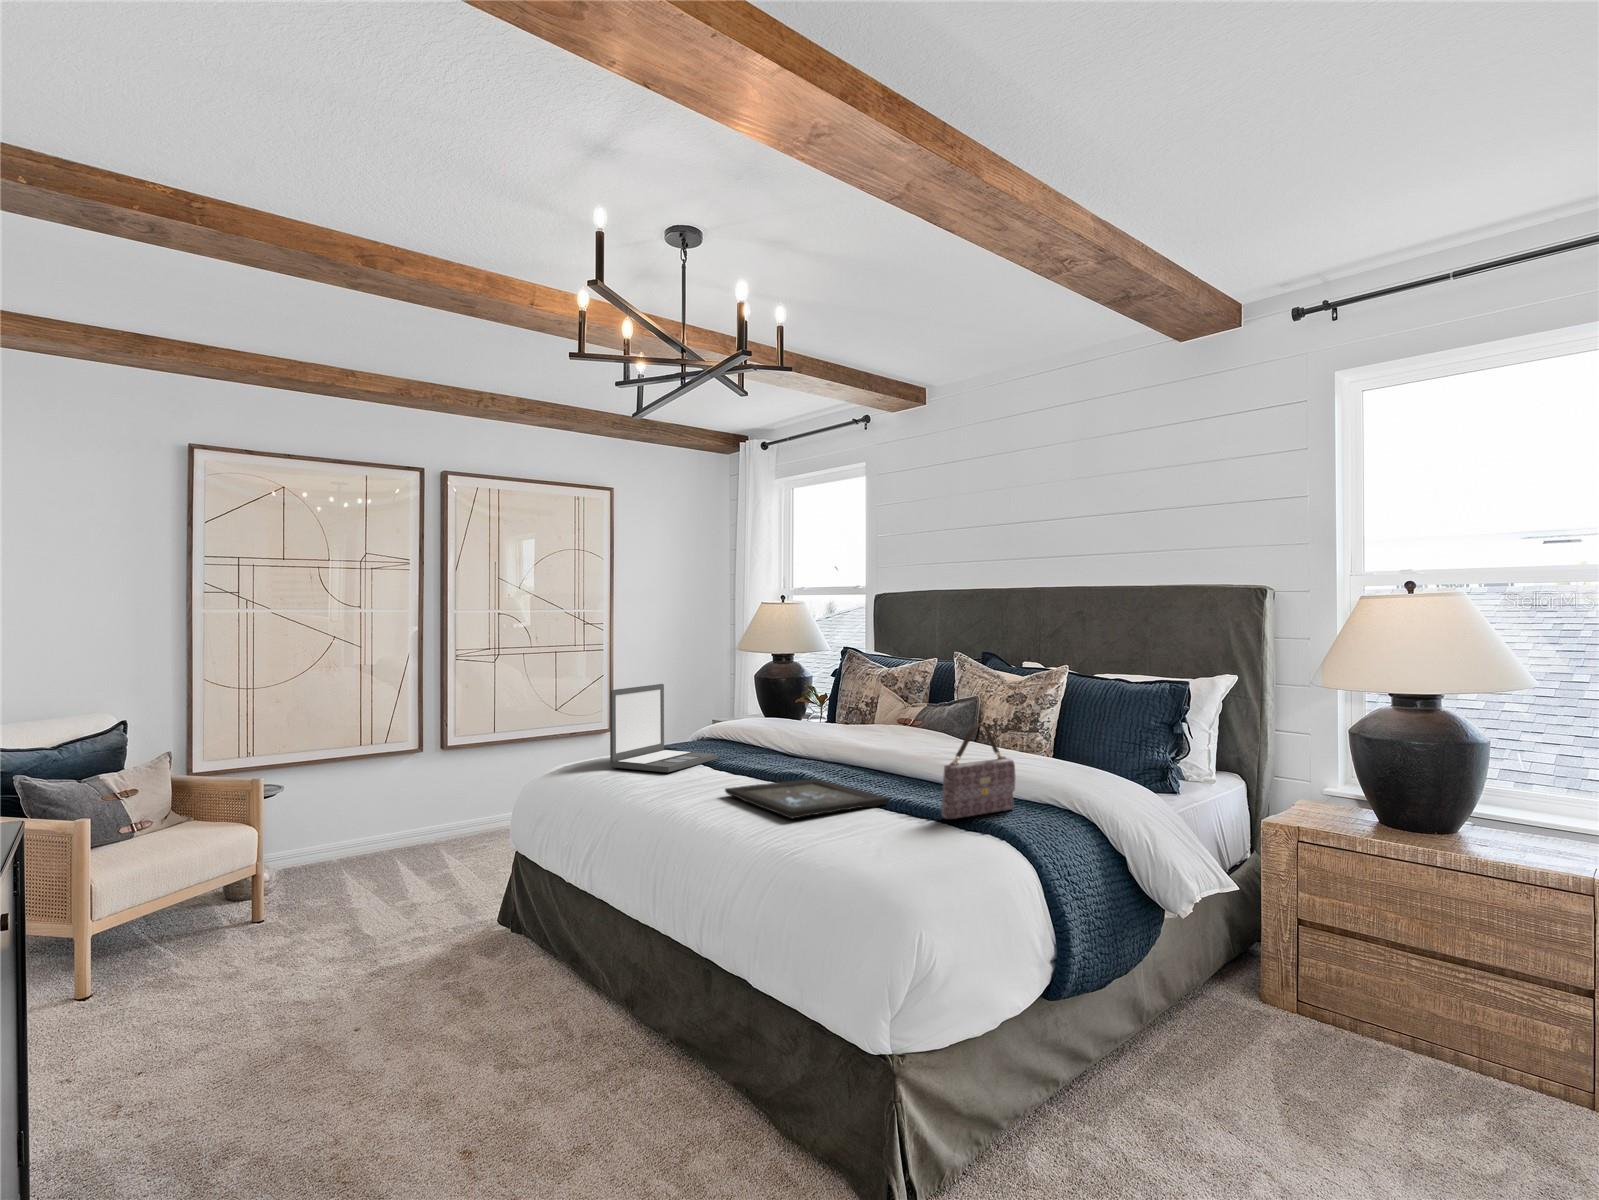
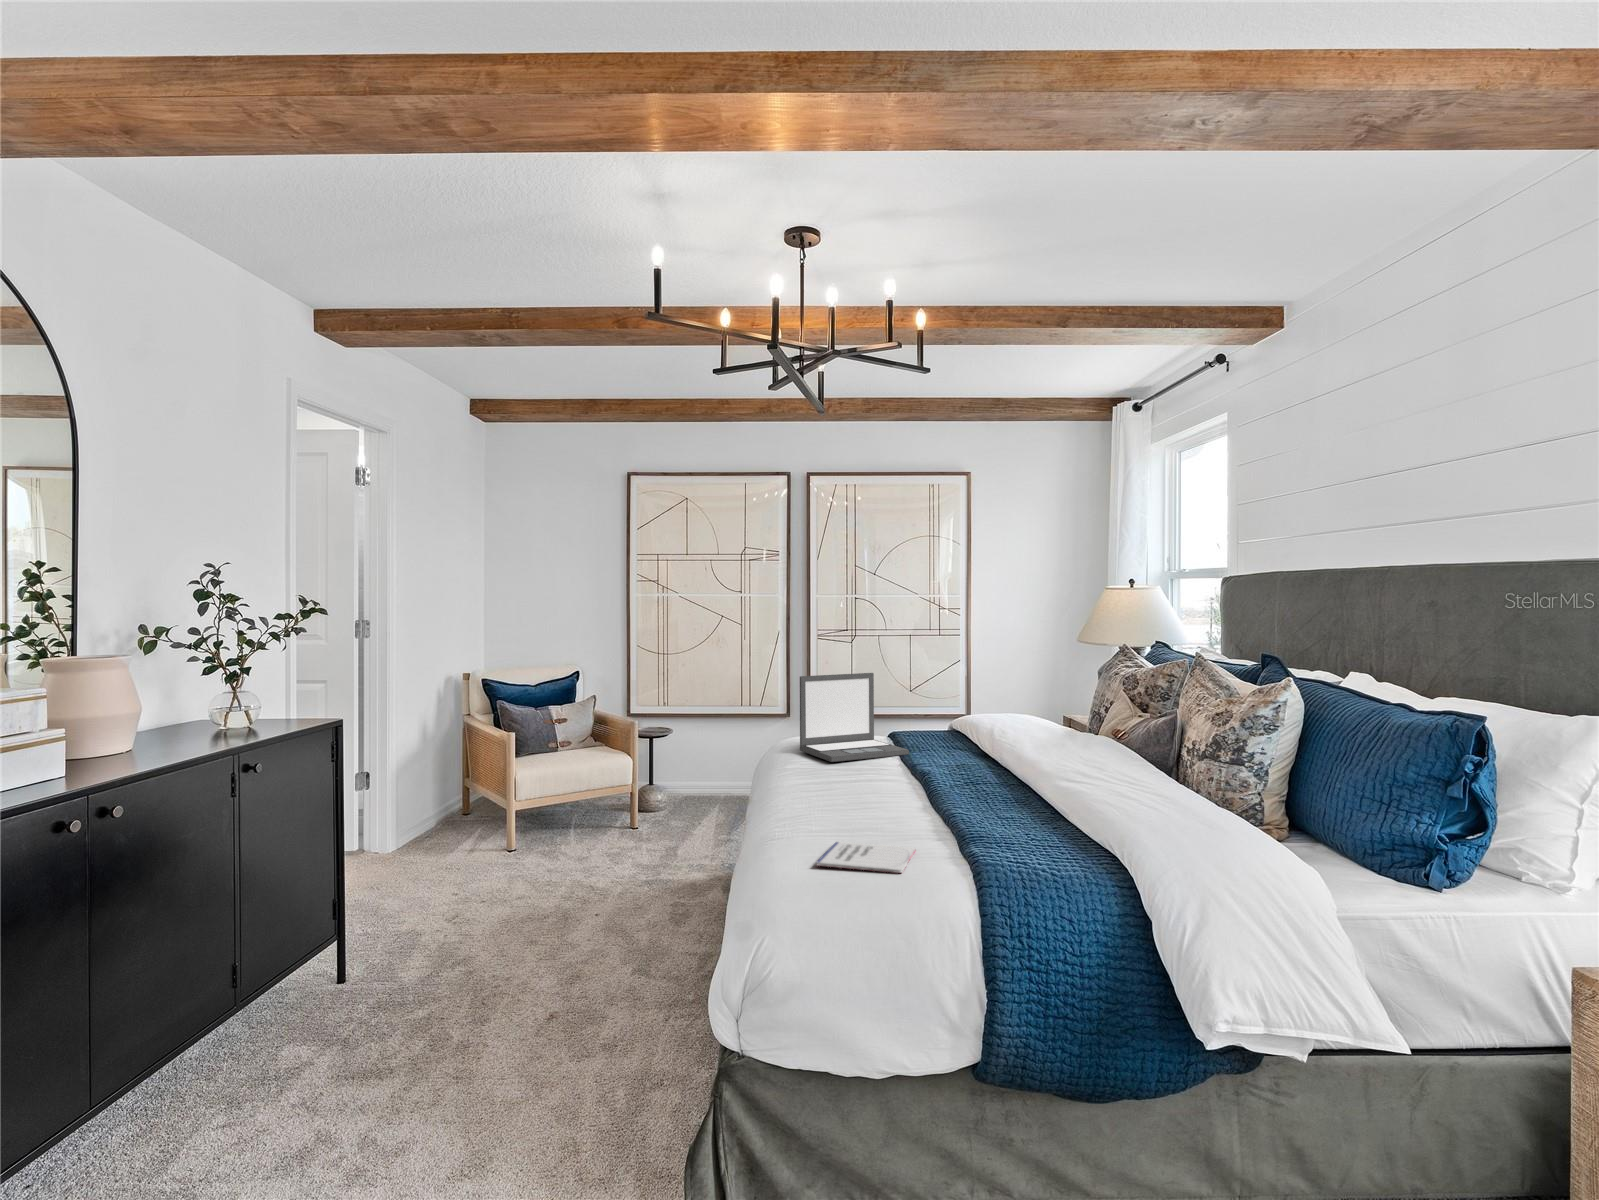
handbag: present [942,724,1015,819] -> none [961,744,1071,857]
tray: present [725,779,889,818] -> none [816,784,951,826]
notebook: none [839,821,936,846] -> present [817,842,916,873]

